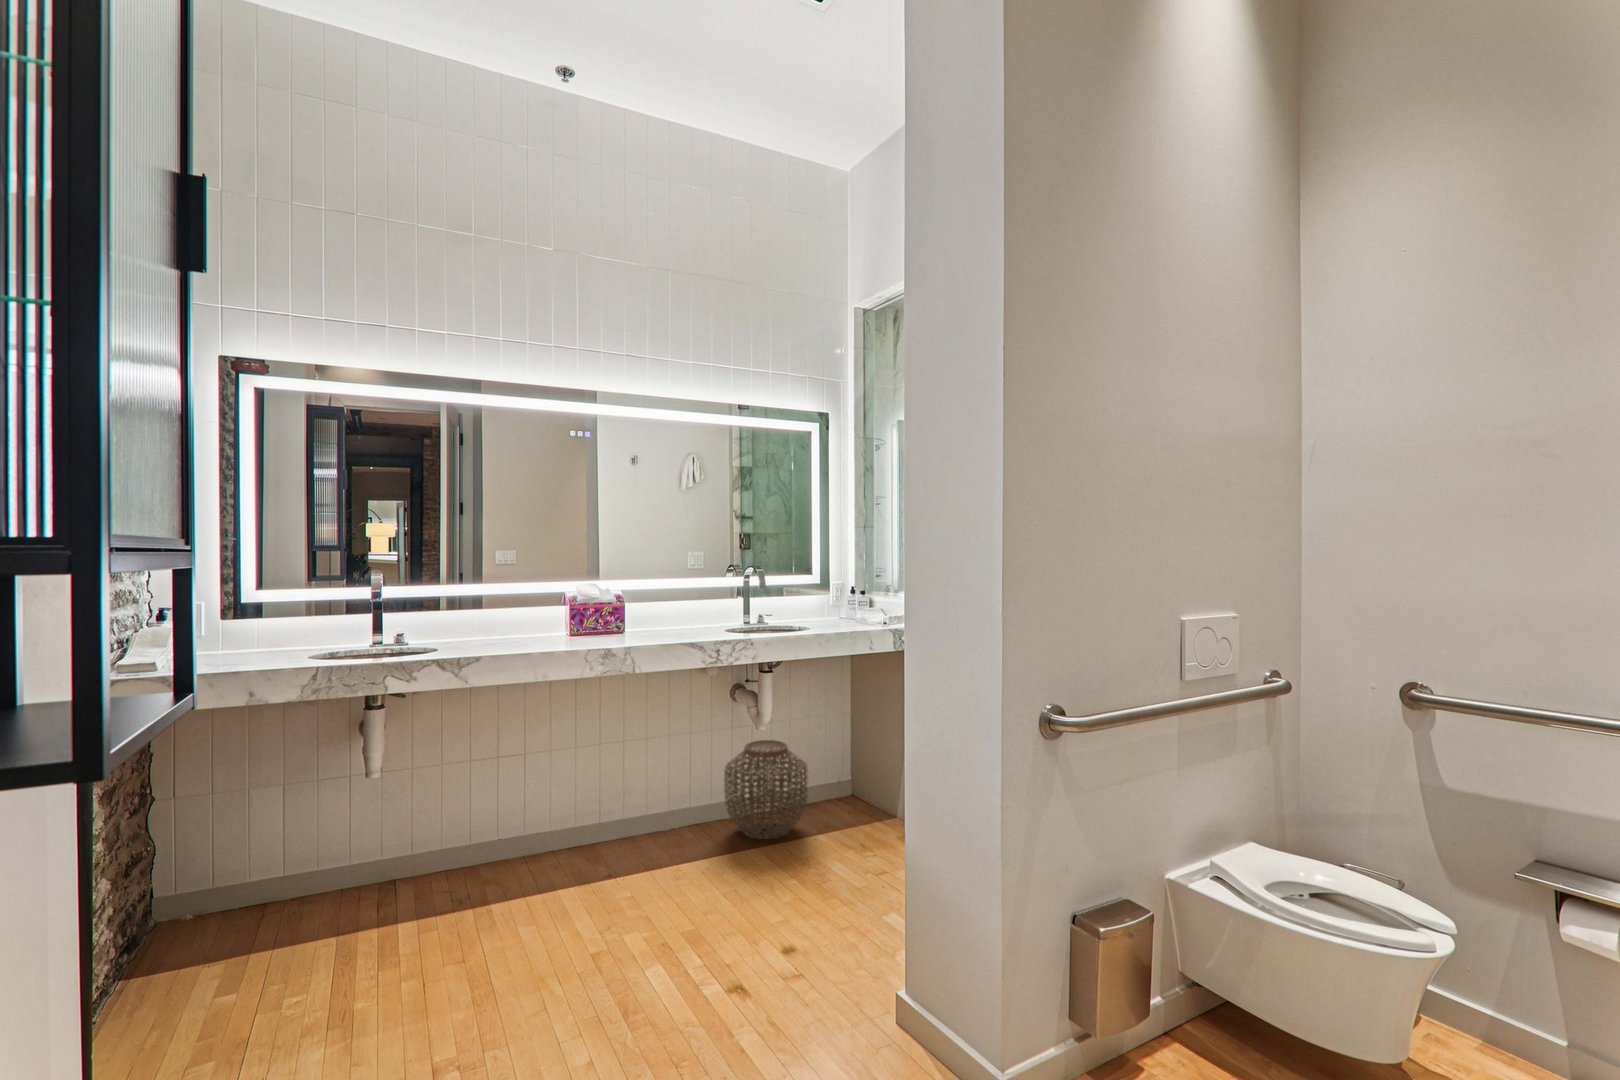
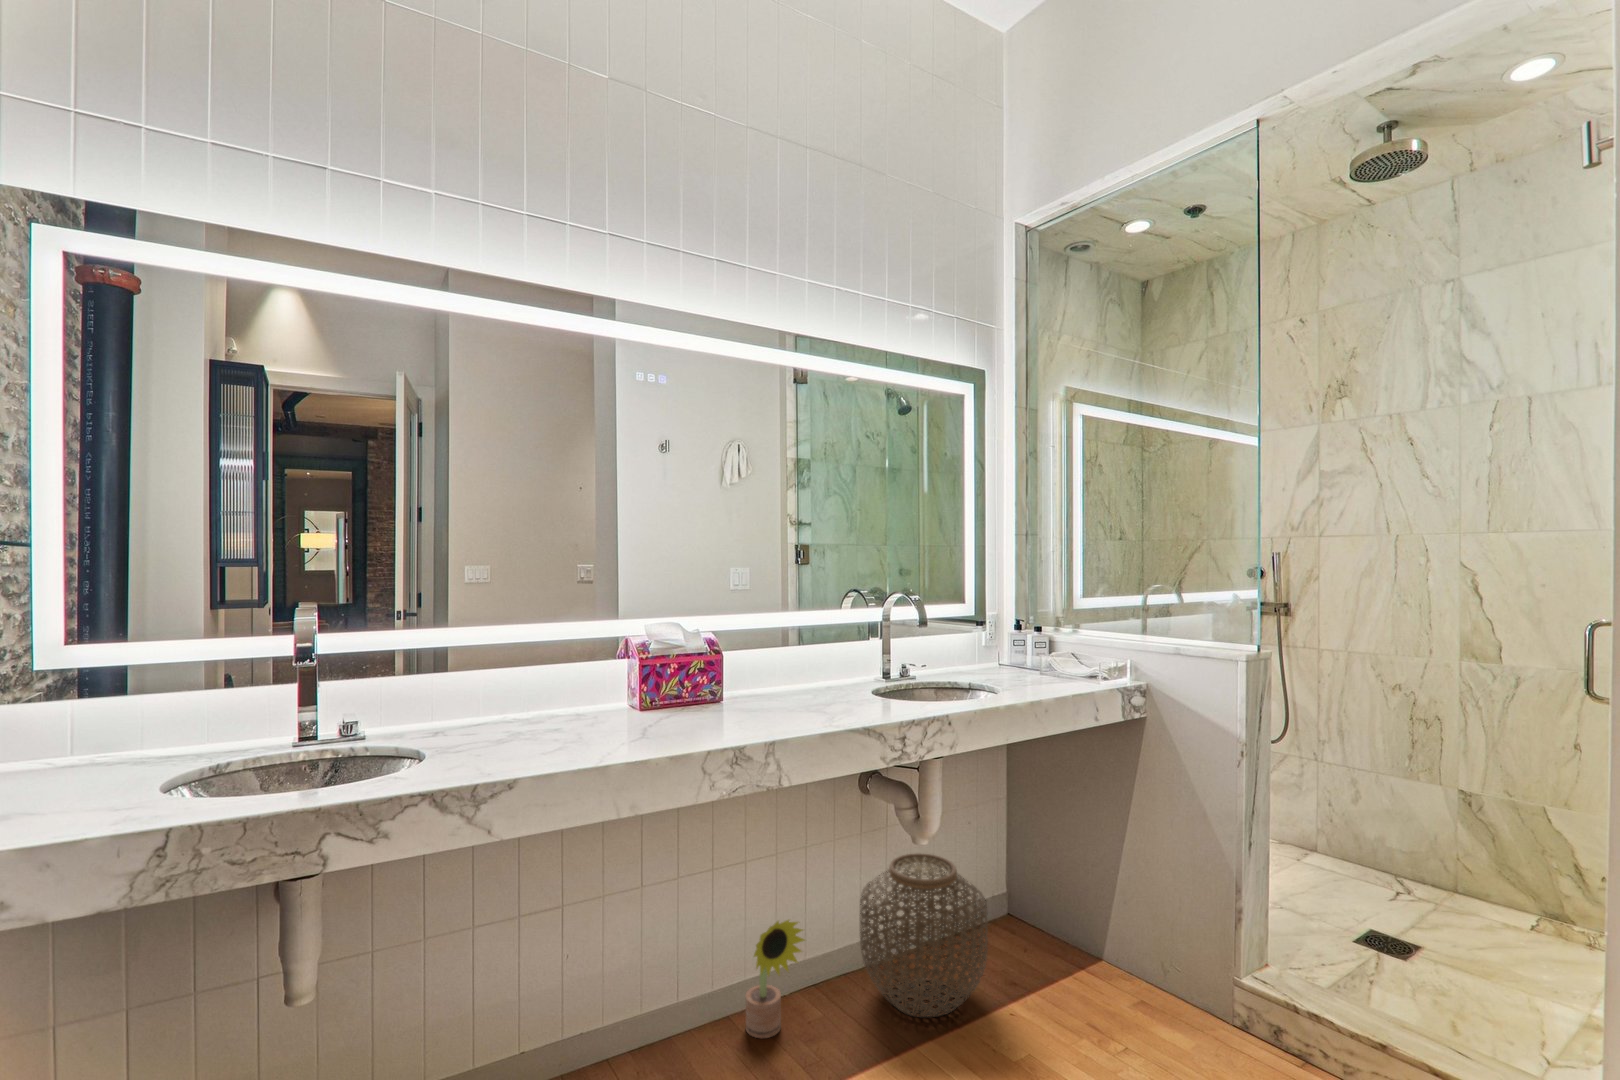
decorative plant: none [644,770,682,844] -> present [746,920,805,1038]

